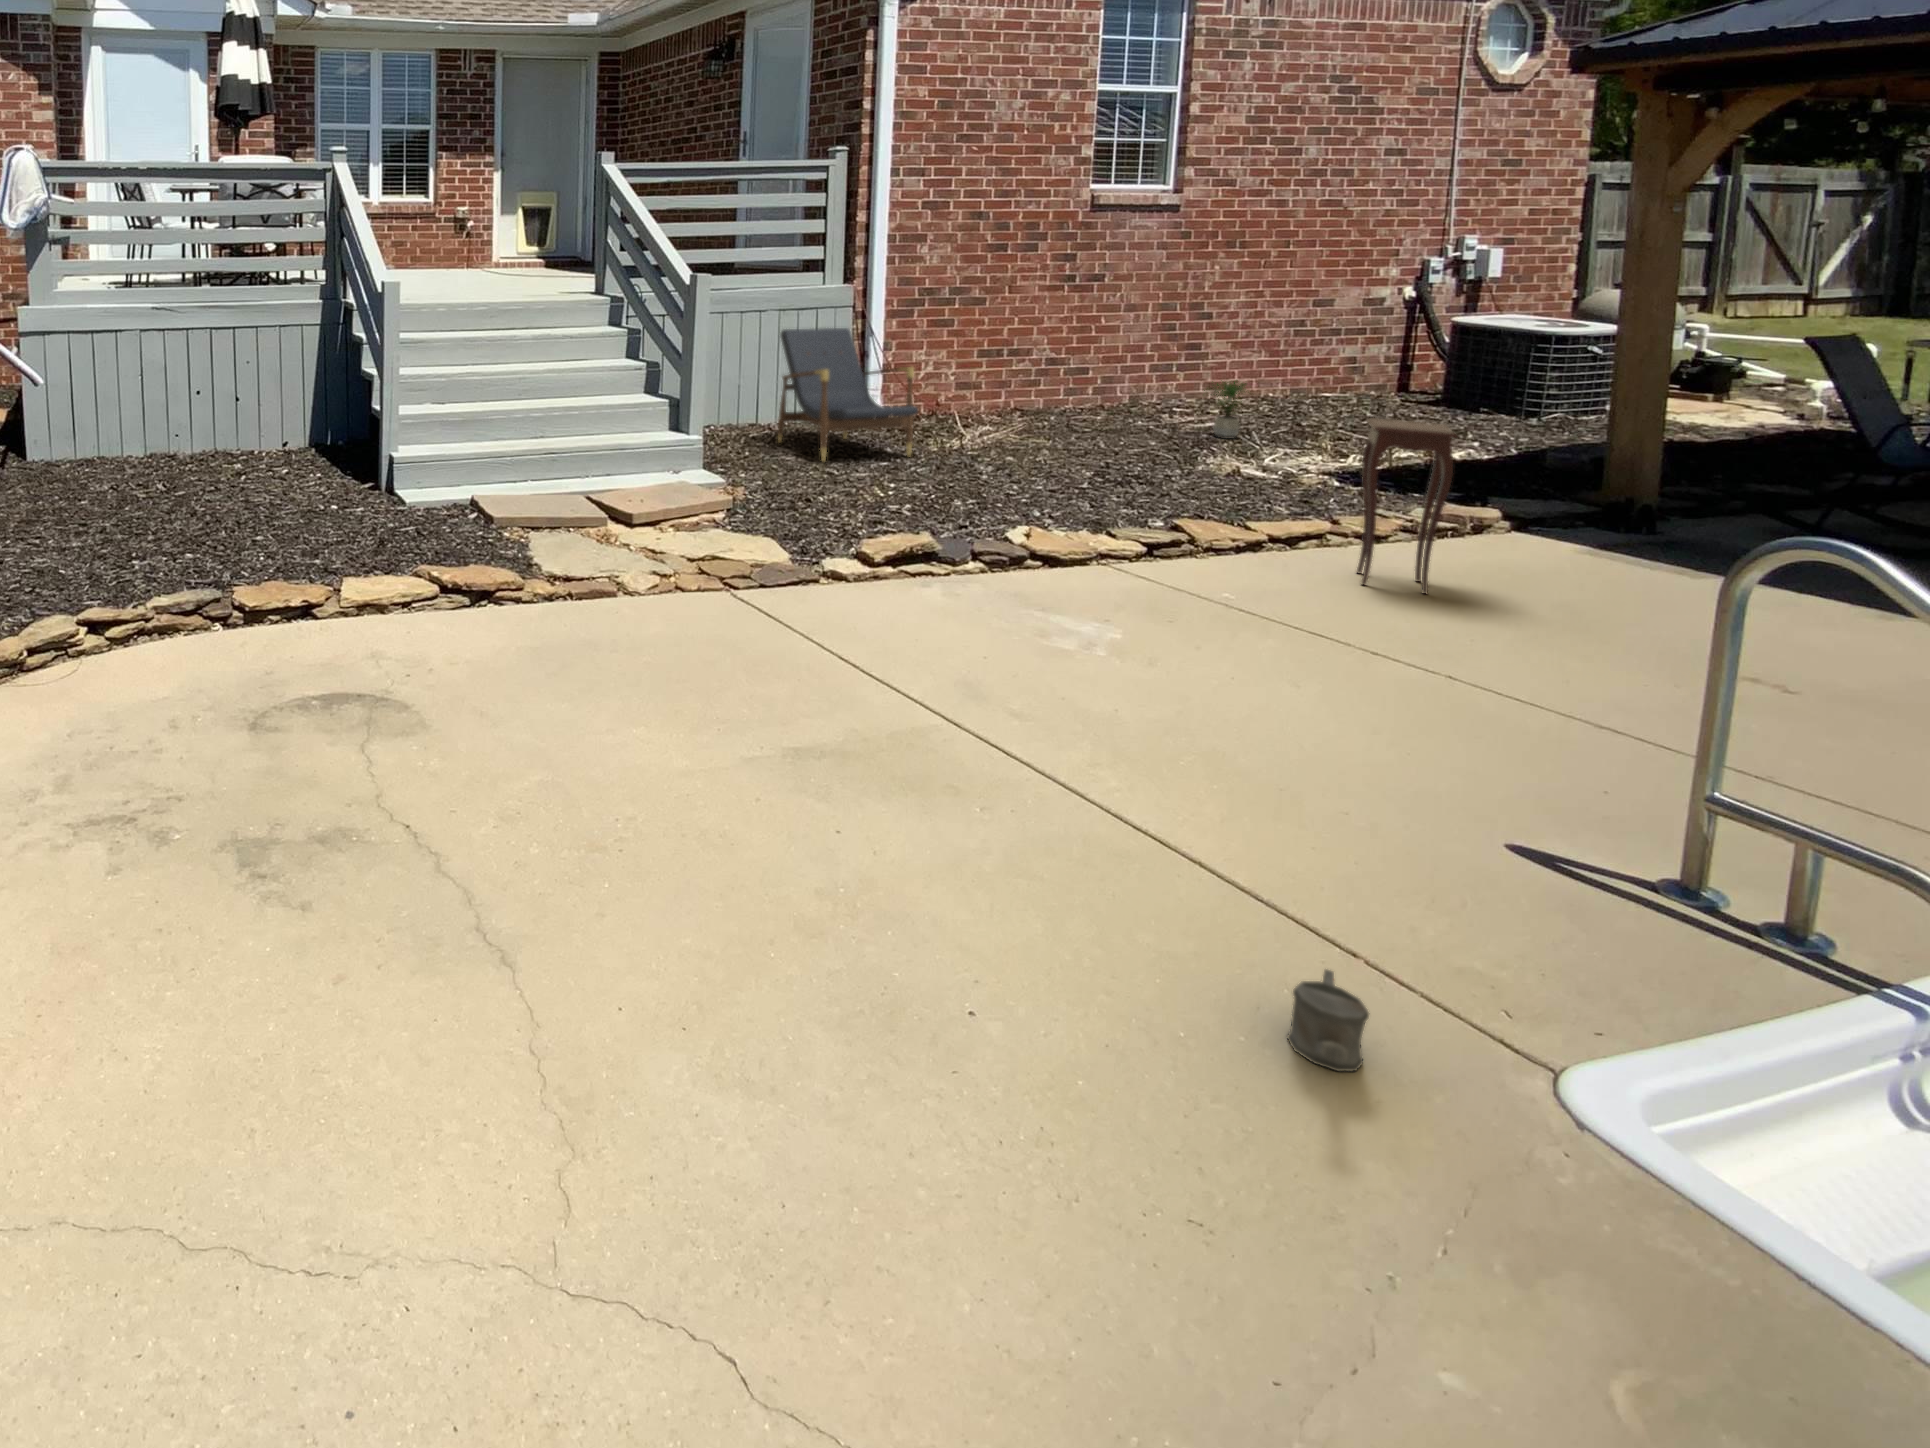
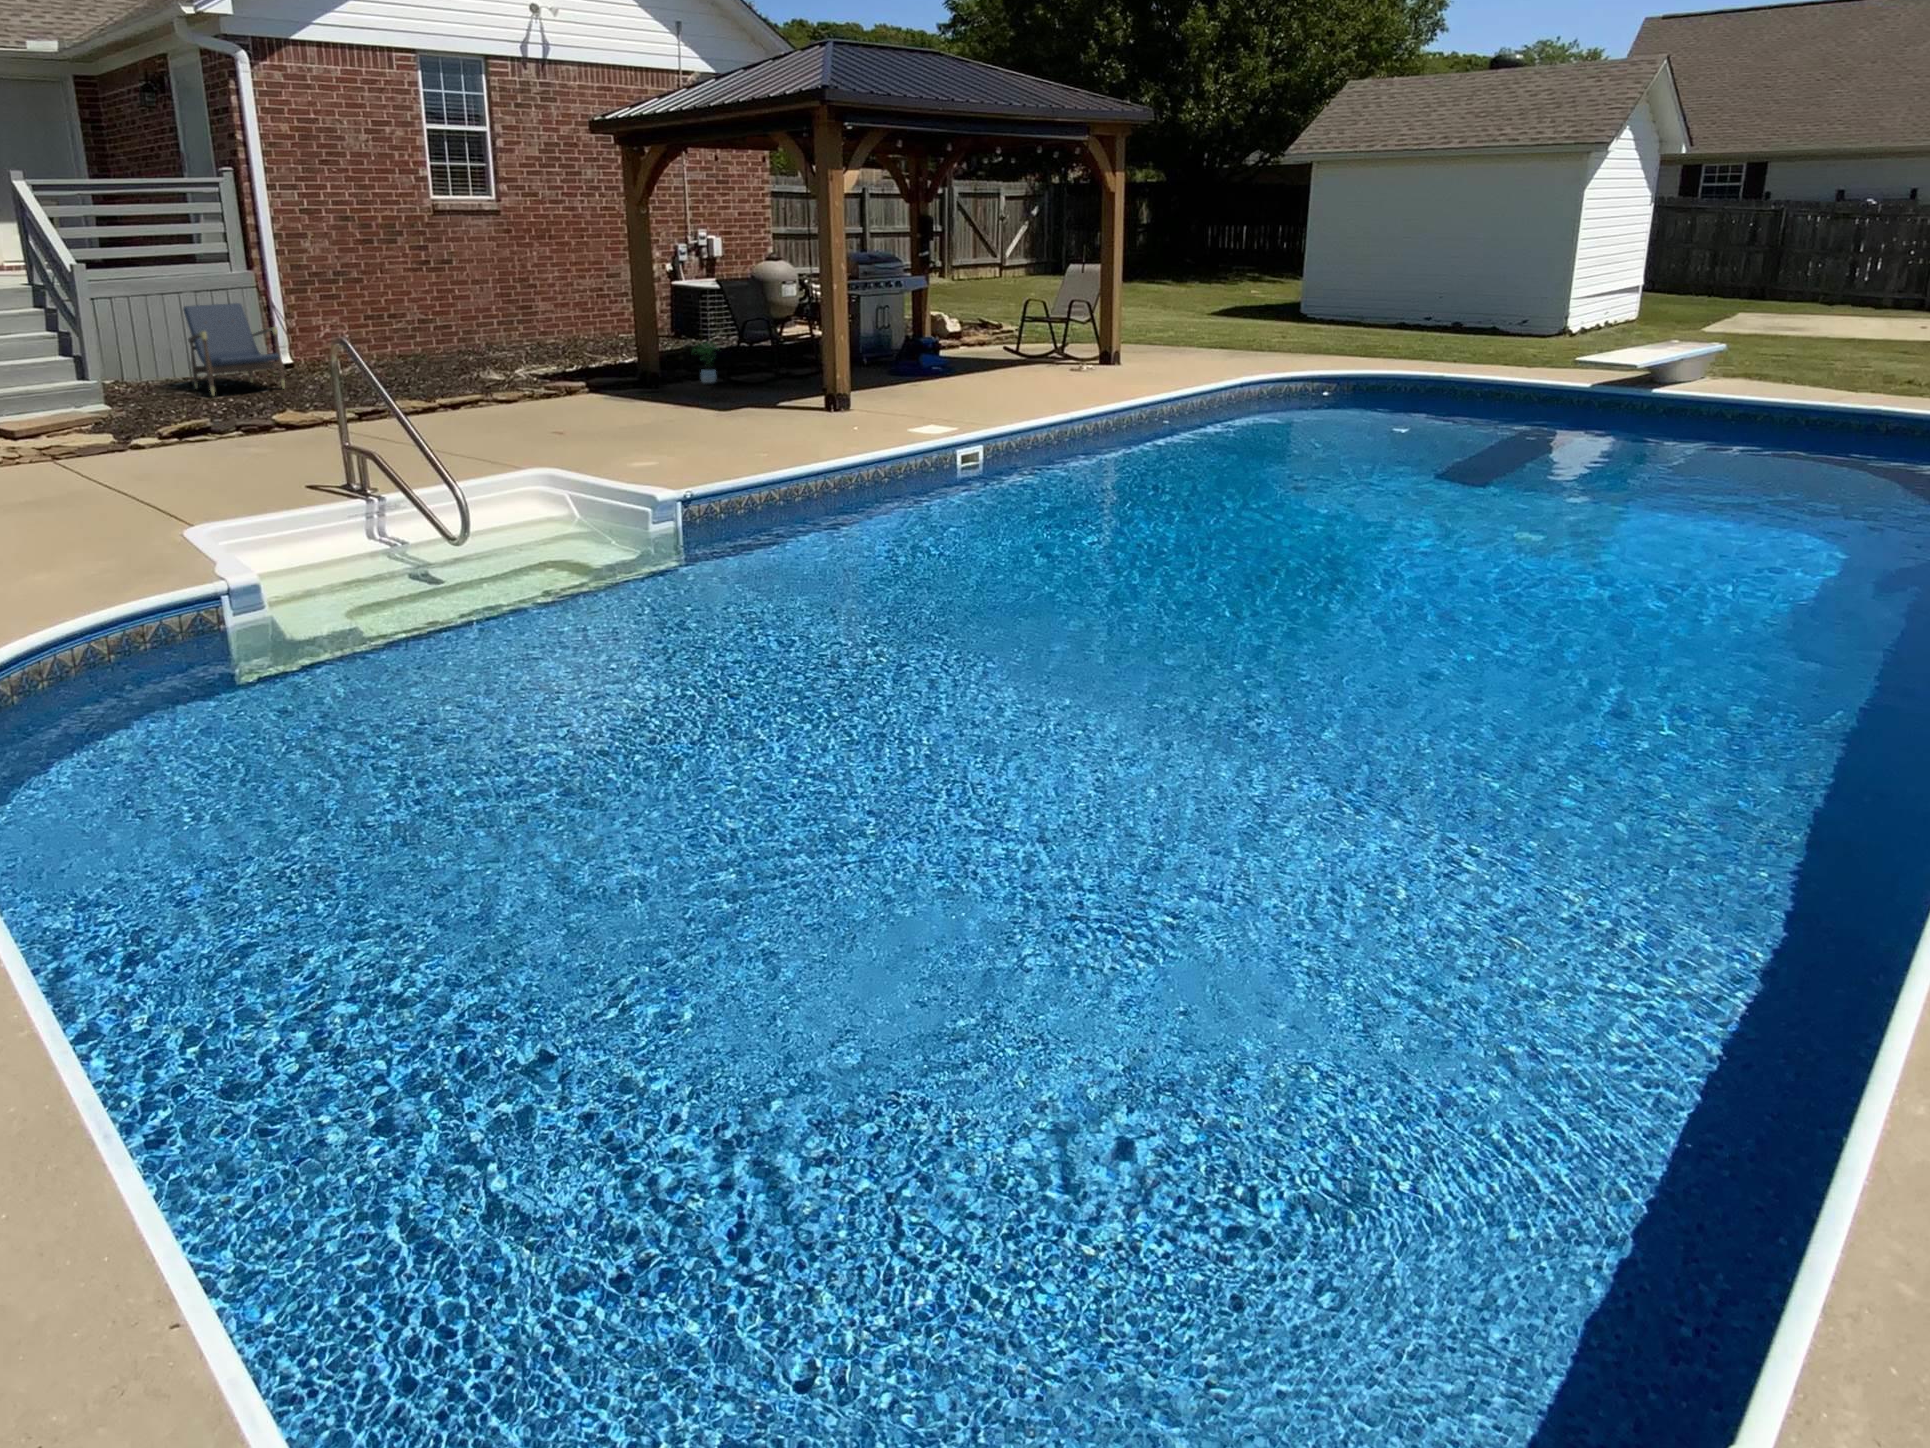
potted plant: present [1204,380,1246,439] -> present [694,342,717,385]
side table: present [1357,418,1457,594] -> none [443,332,491,424]
watering can: present [1288,970,1369,1071] -> none [124,529,168,559]

